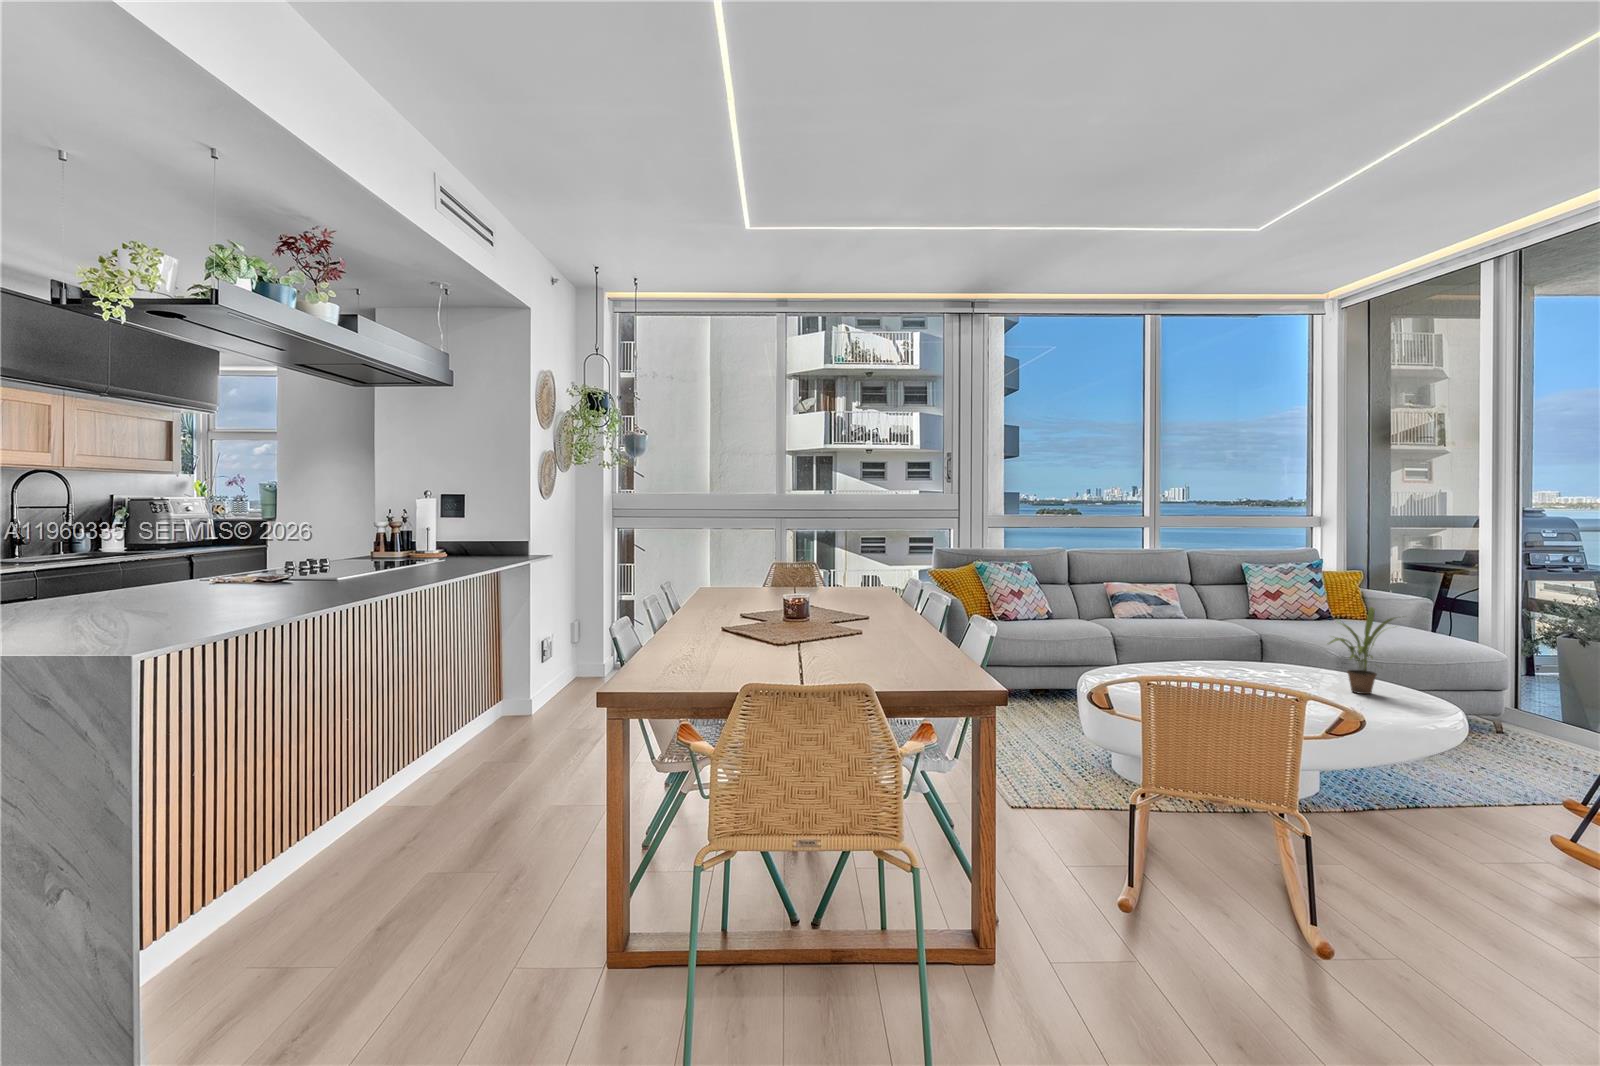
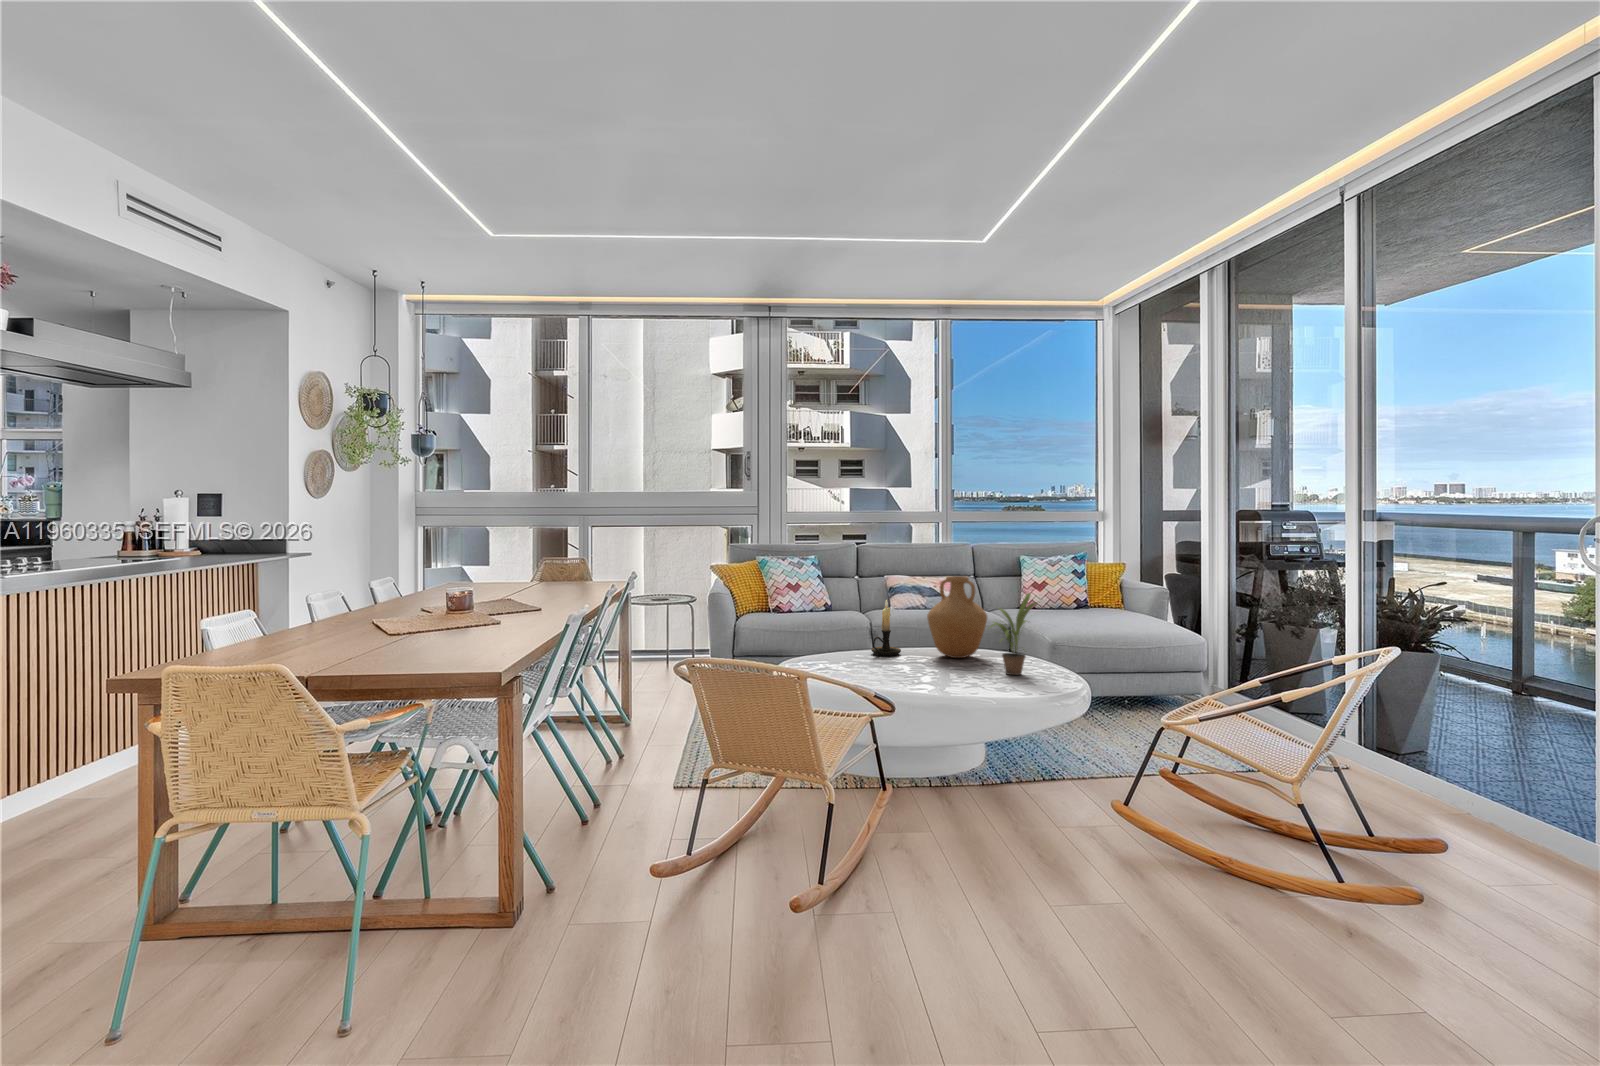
vase: none [1230,587,1302,674] -> present [927,576,987,658]
candle holder: none [1166,610,1199,670] -> present [871,600,901,656]

